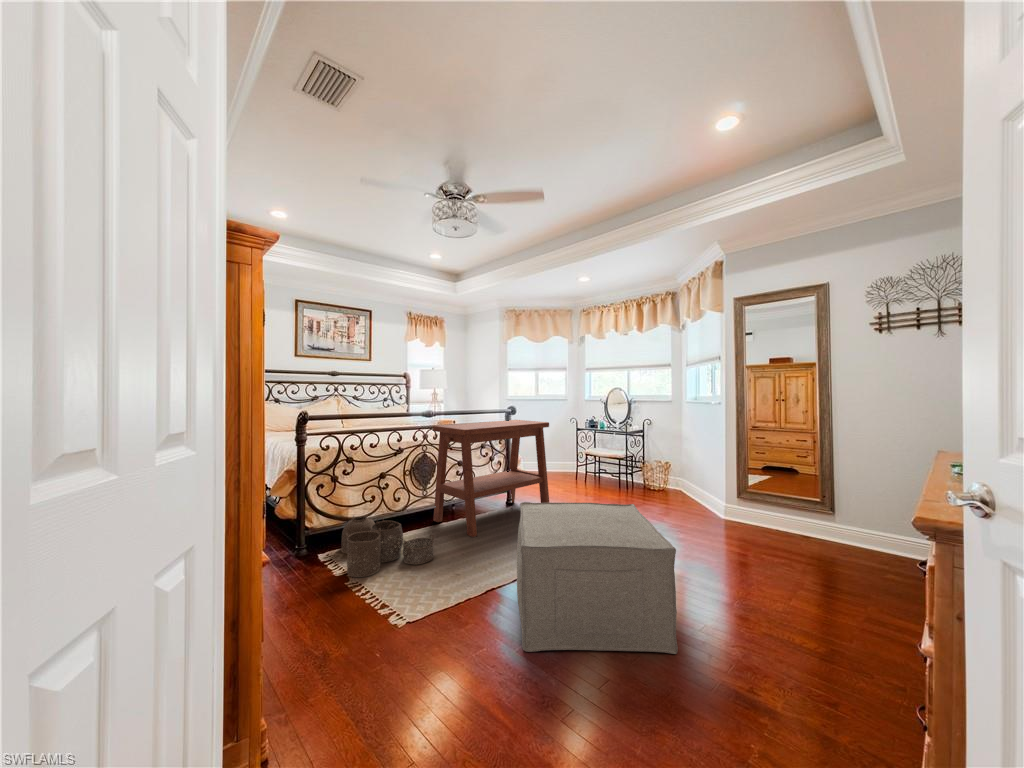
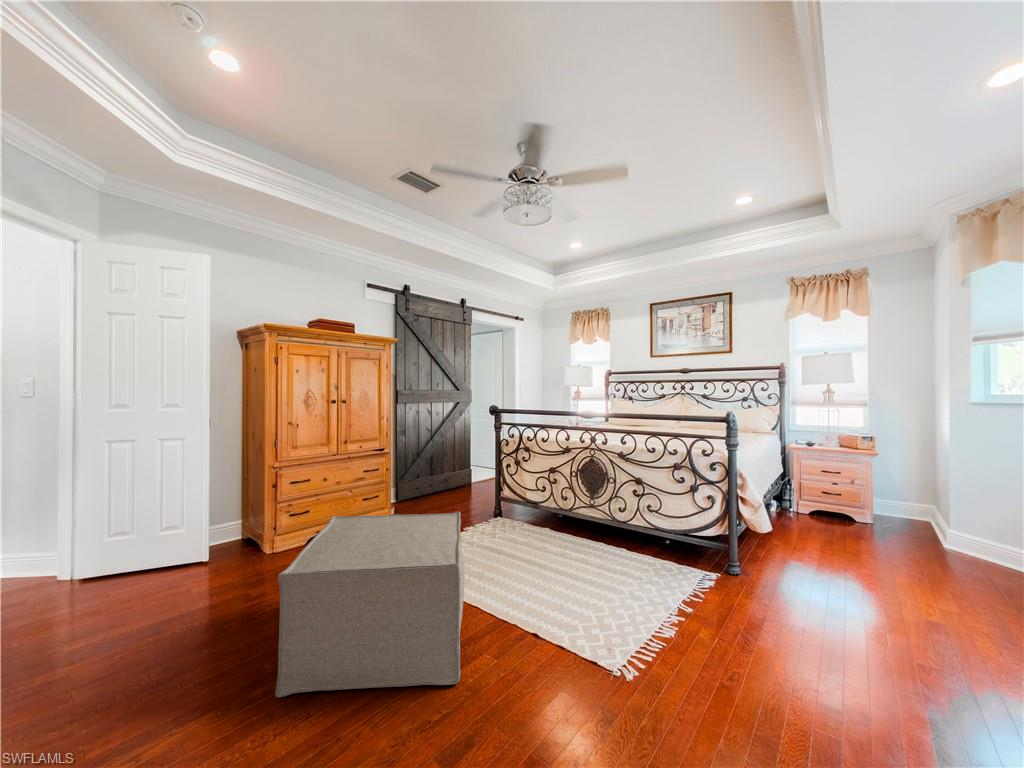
side table: present [433,420,549,537] -> none [569,429,751,609]
woven basket: present [341,516,434,577] -> none [462,494,532,551]

